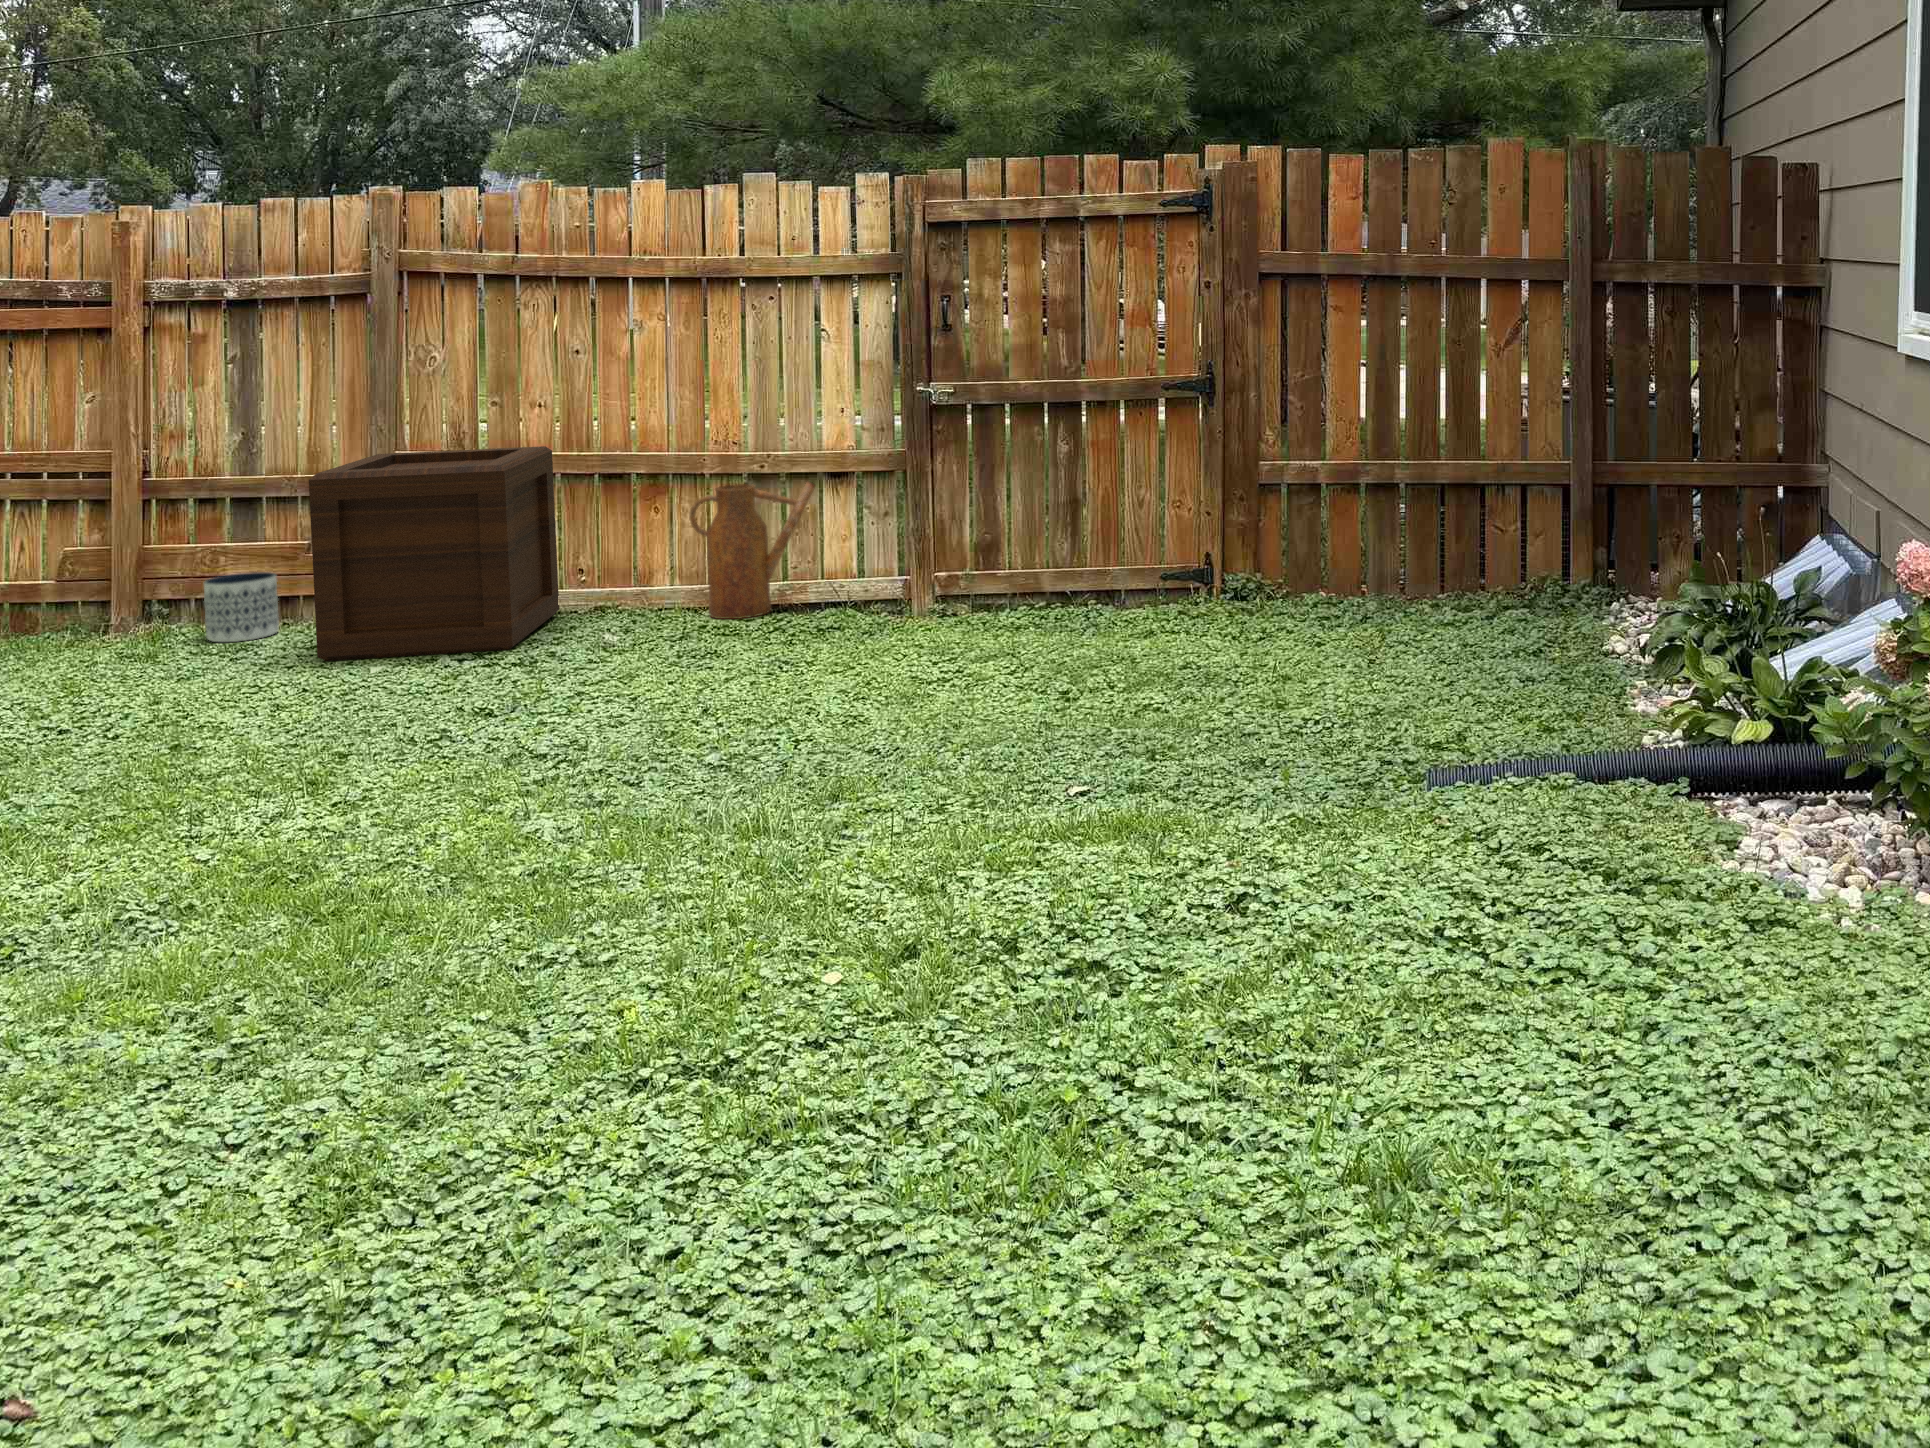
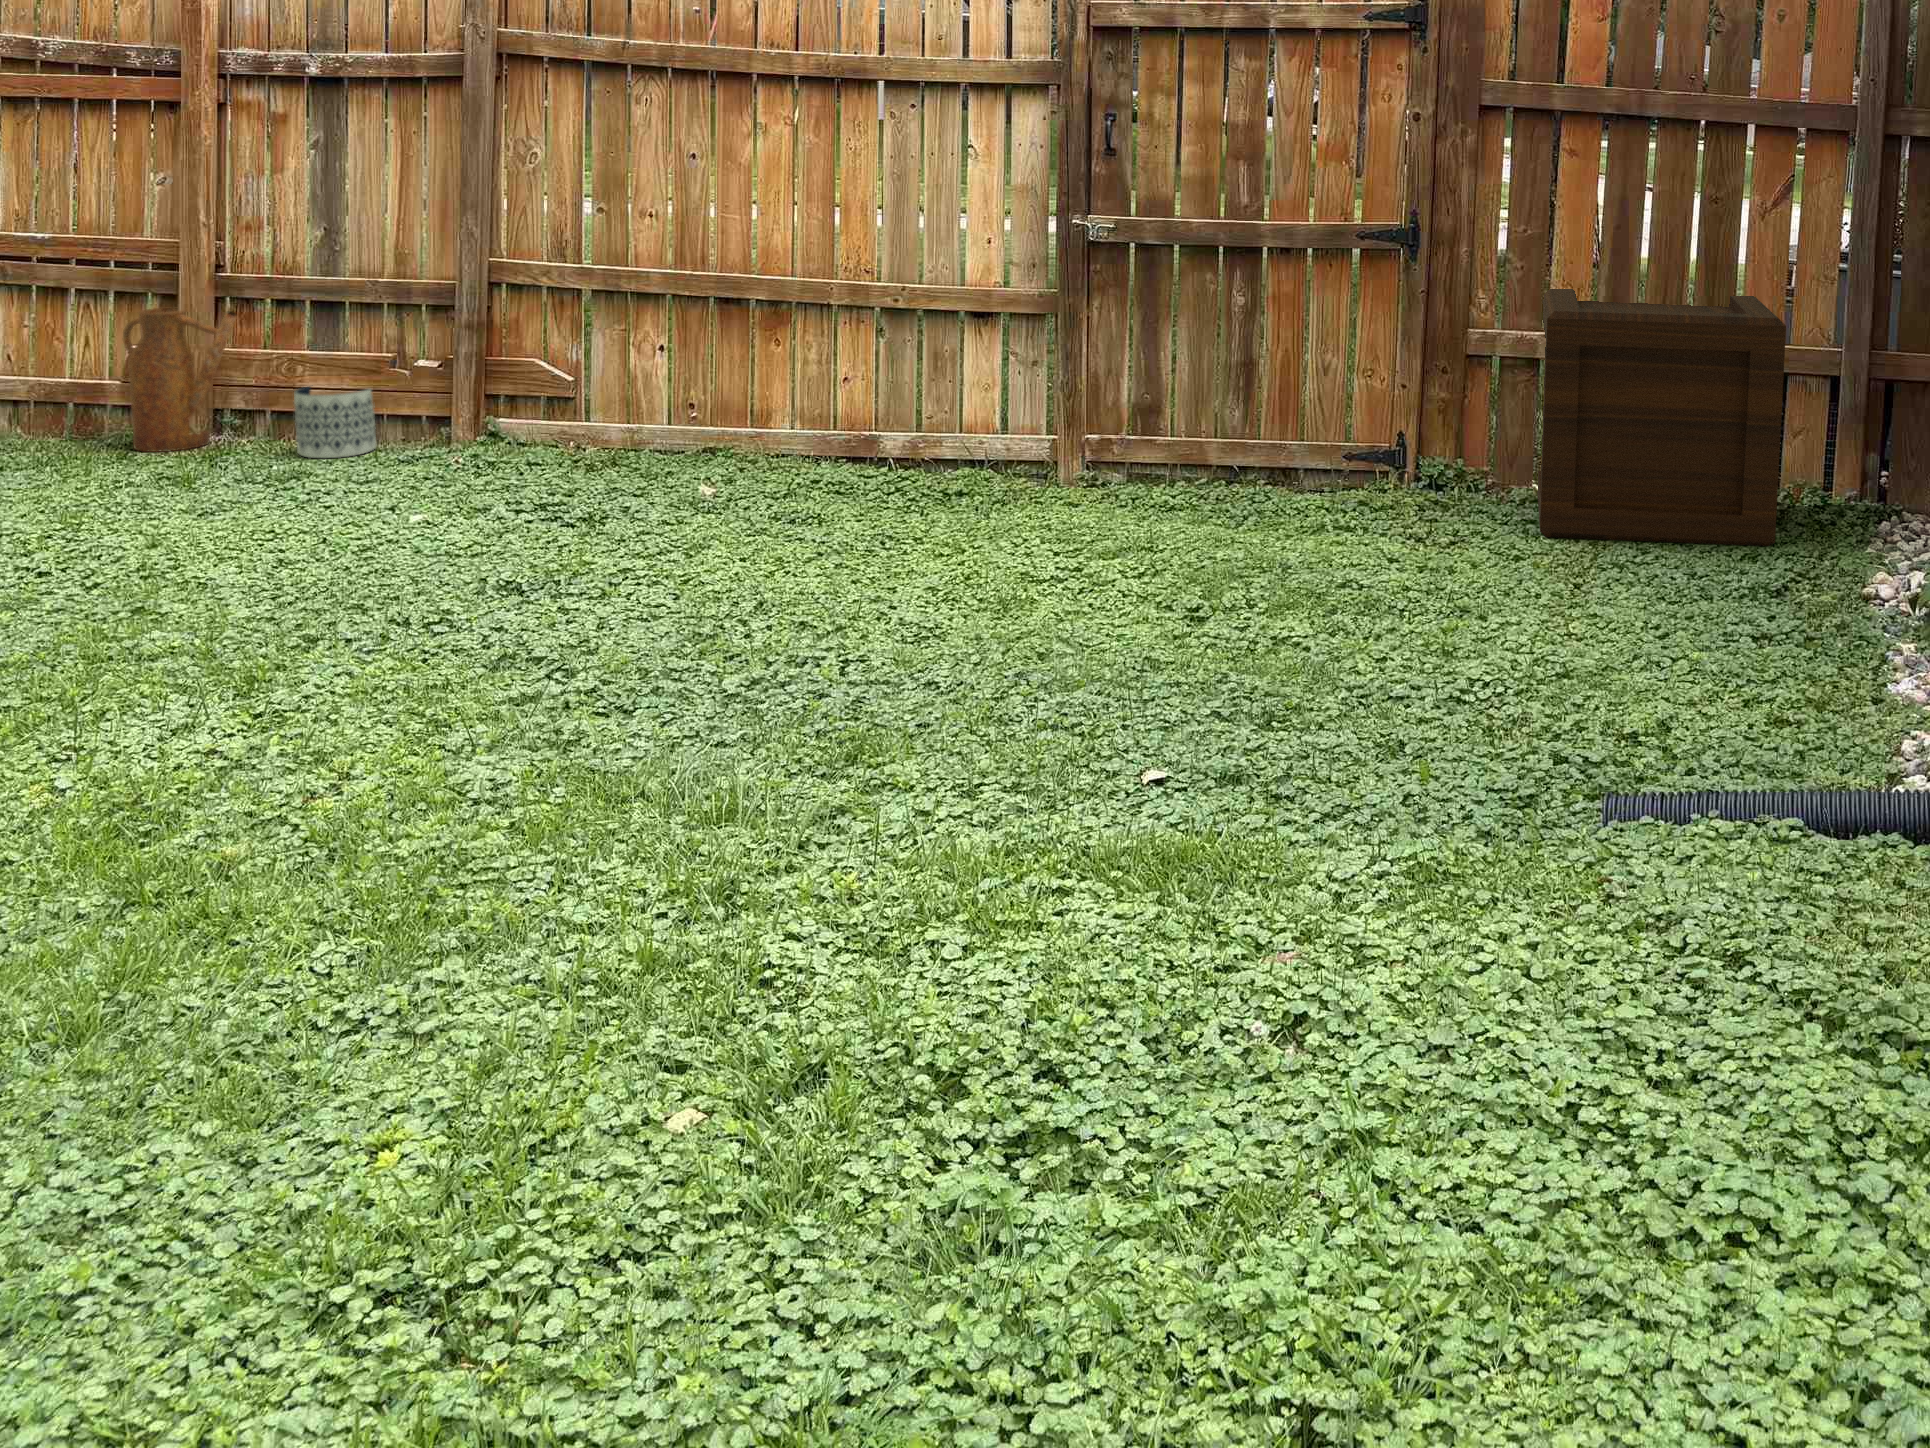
wooden crate: present [309,446,559,661] -> present [1536,289,1786,546]
watering can: present [689,482,815,619] -> present [123,308,237,452]

